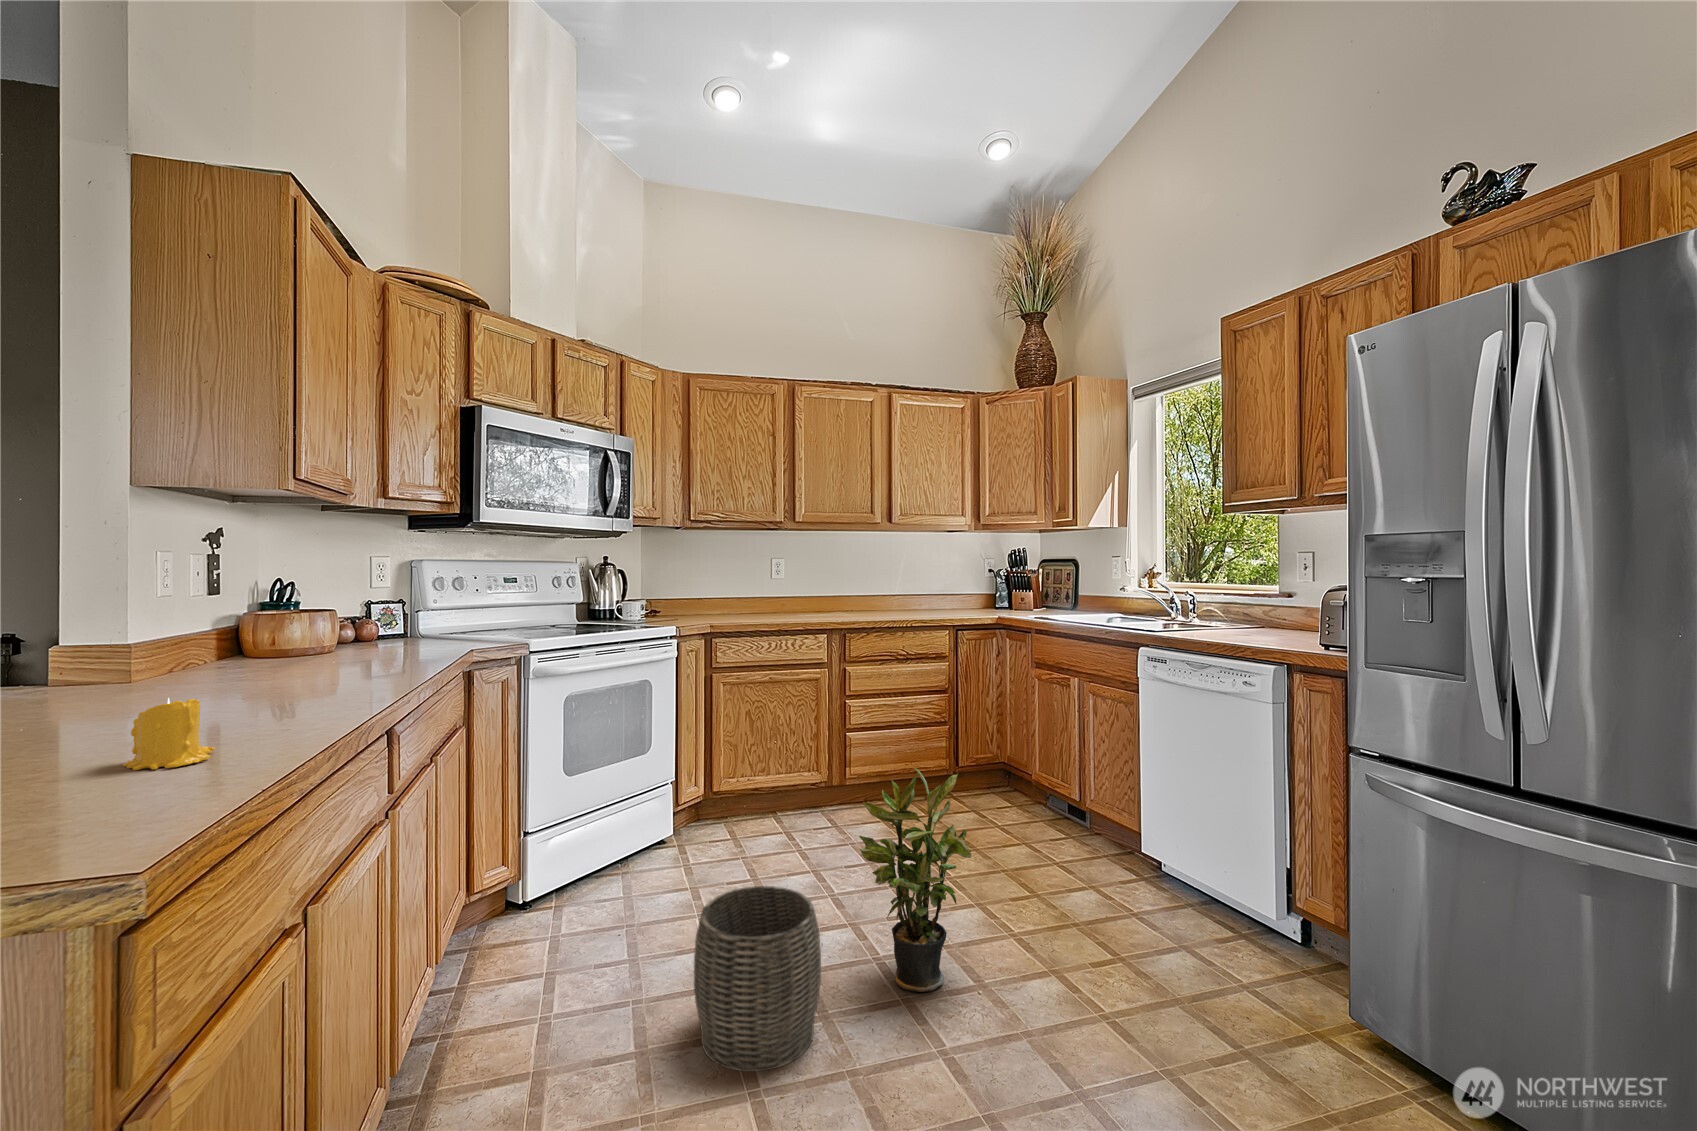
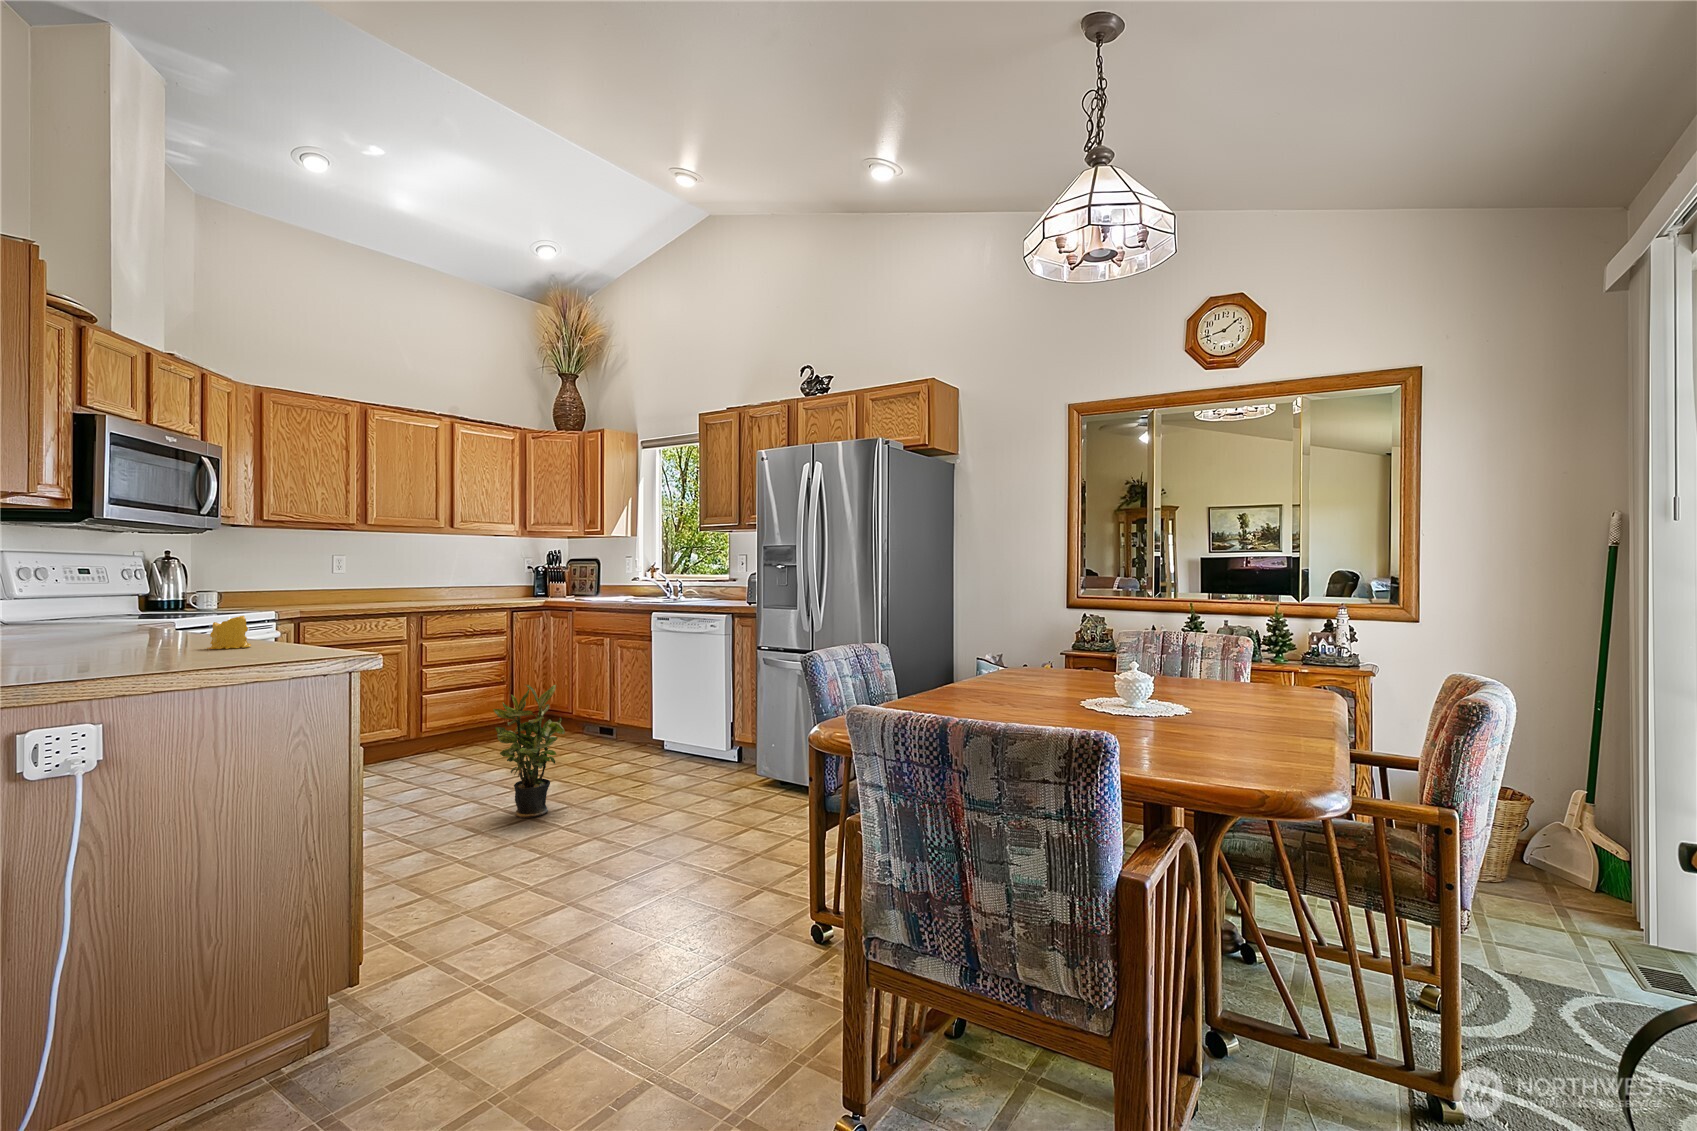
woven basket: present [694,886,821,1072] -> none [393,763,483,865]

